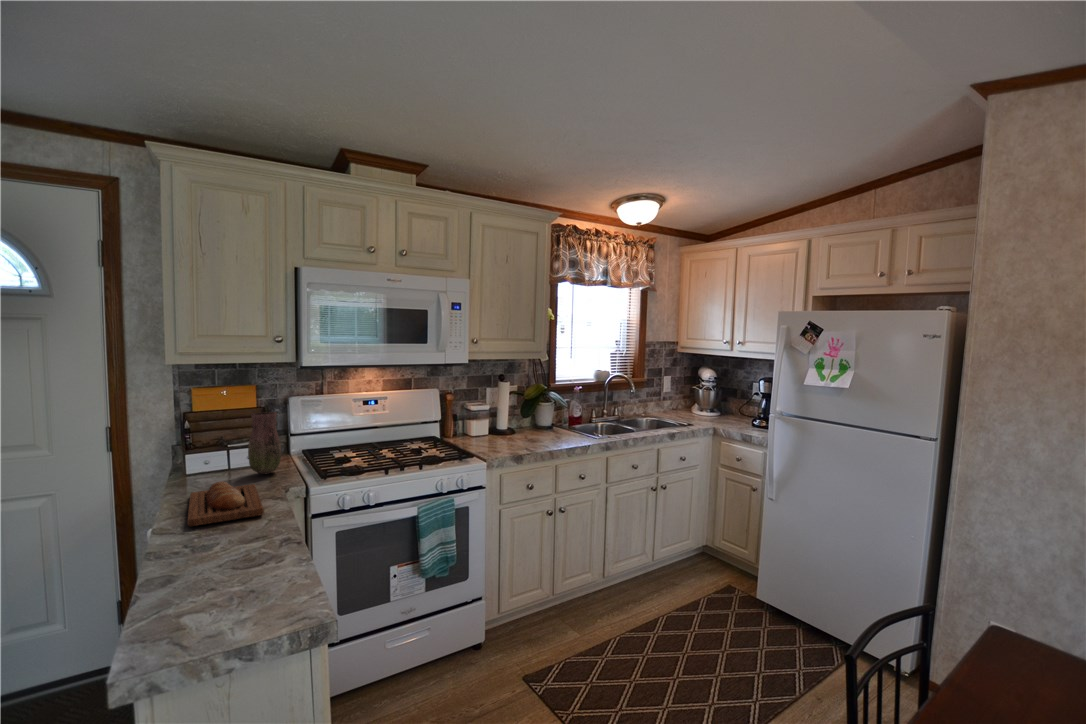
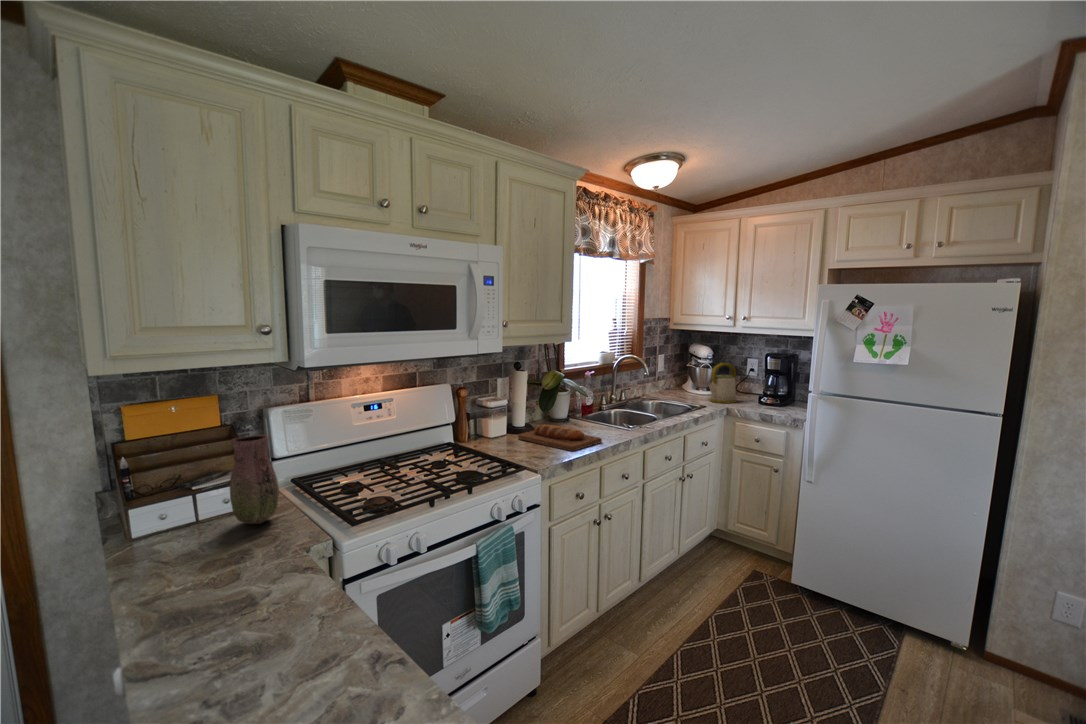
kettle: none [702,385,732,424] -> present [708,363,737,403]
bread loaf: present [187,481,264,526] -> present [518,424,602,451]

